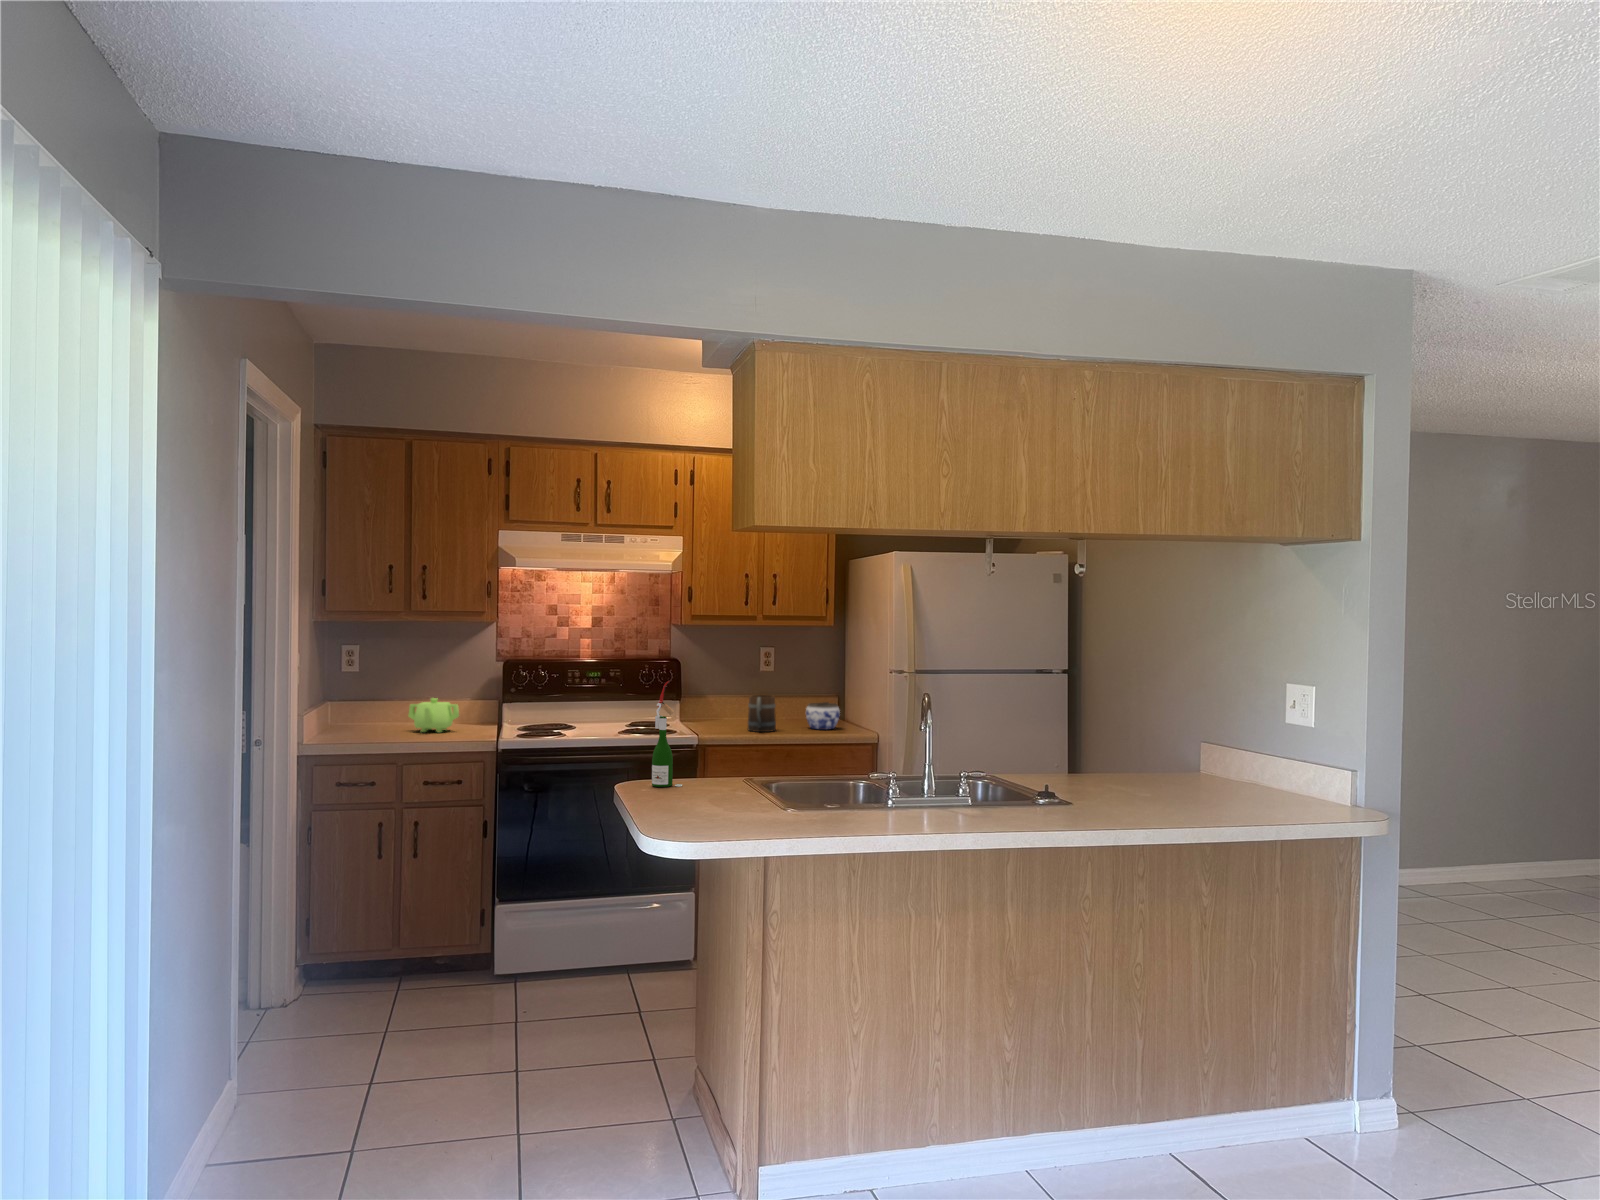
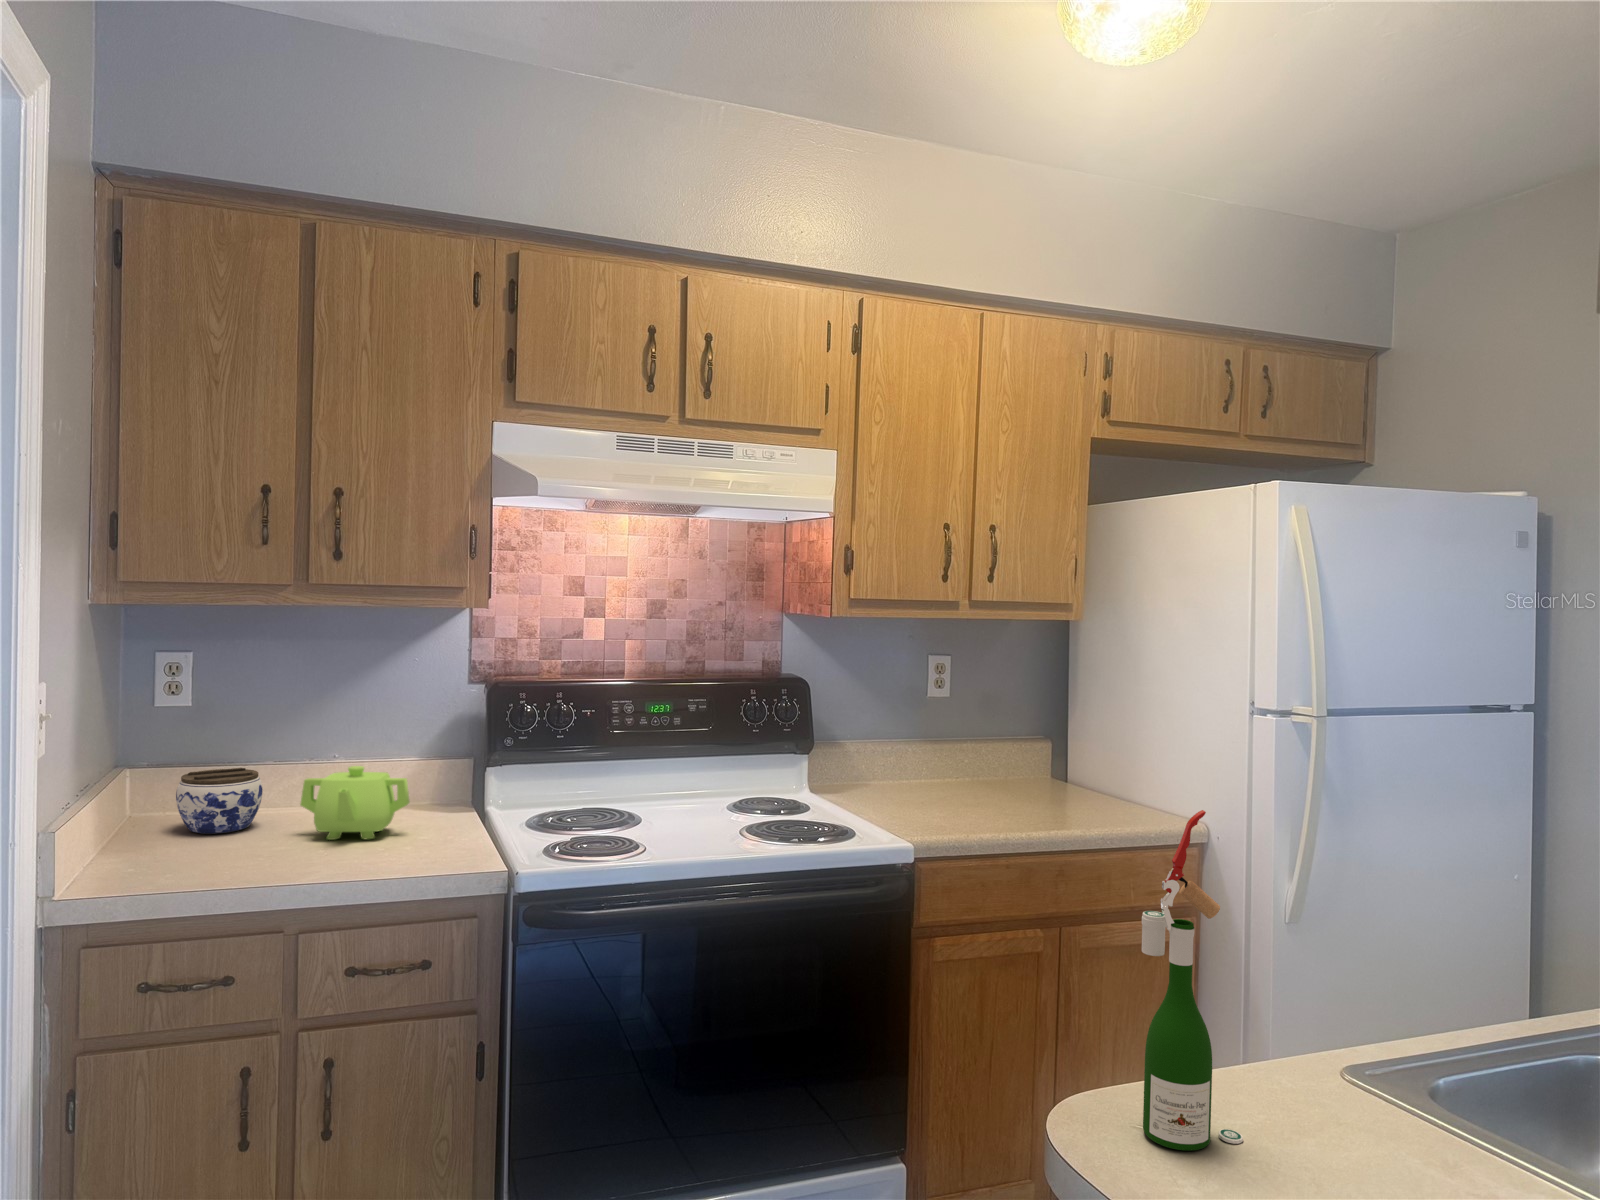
mug: present [748,695,776,732] -> none [955,747,1008,820]
jar: present [806,702,840,730] -> present [176,768,263,834]

